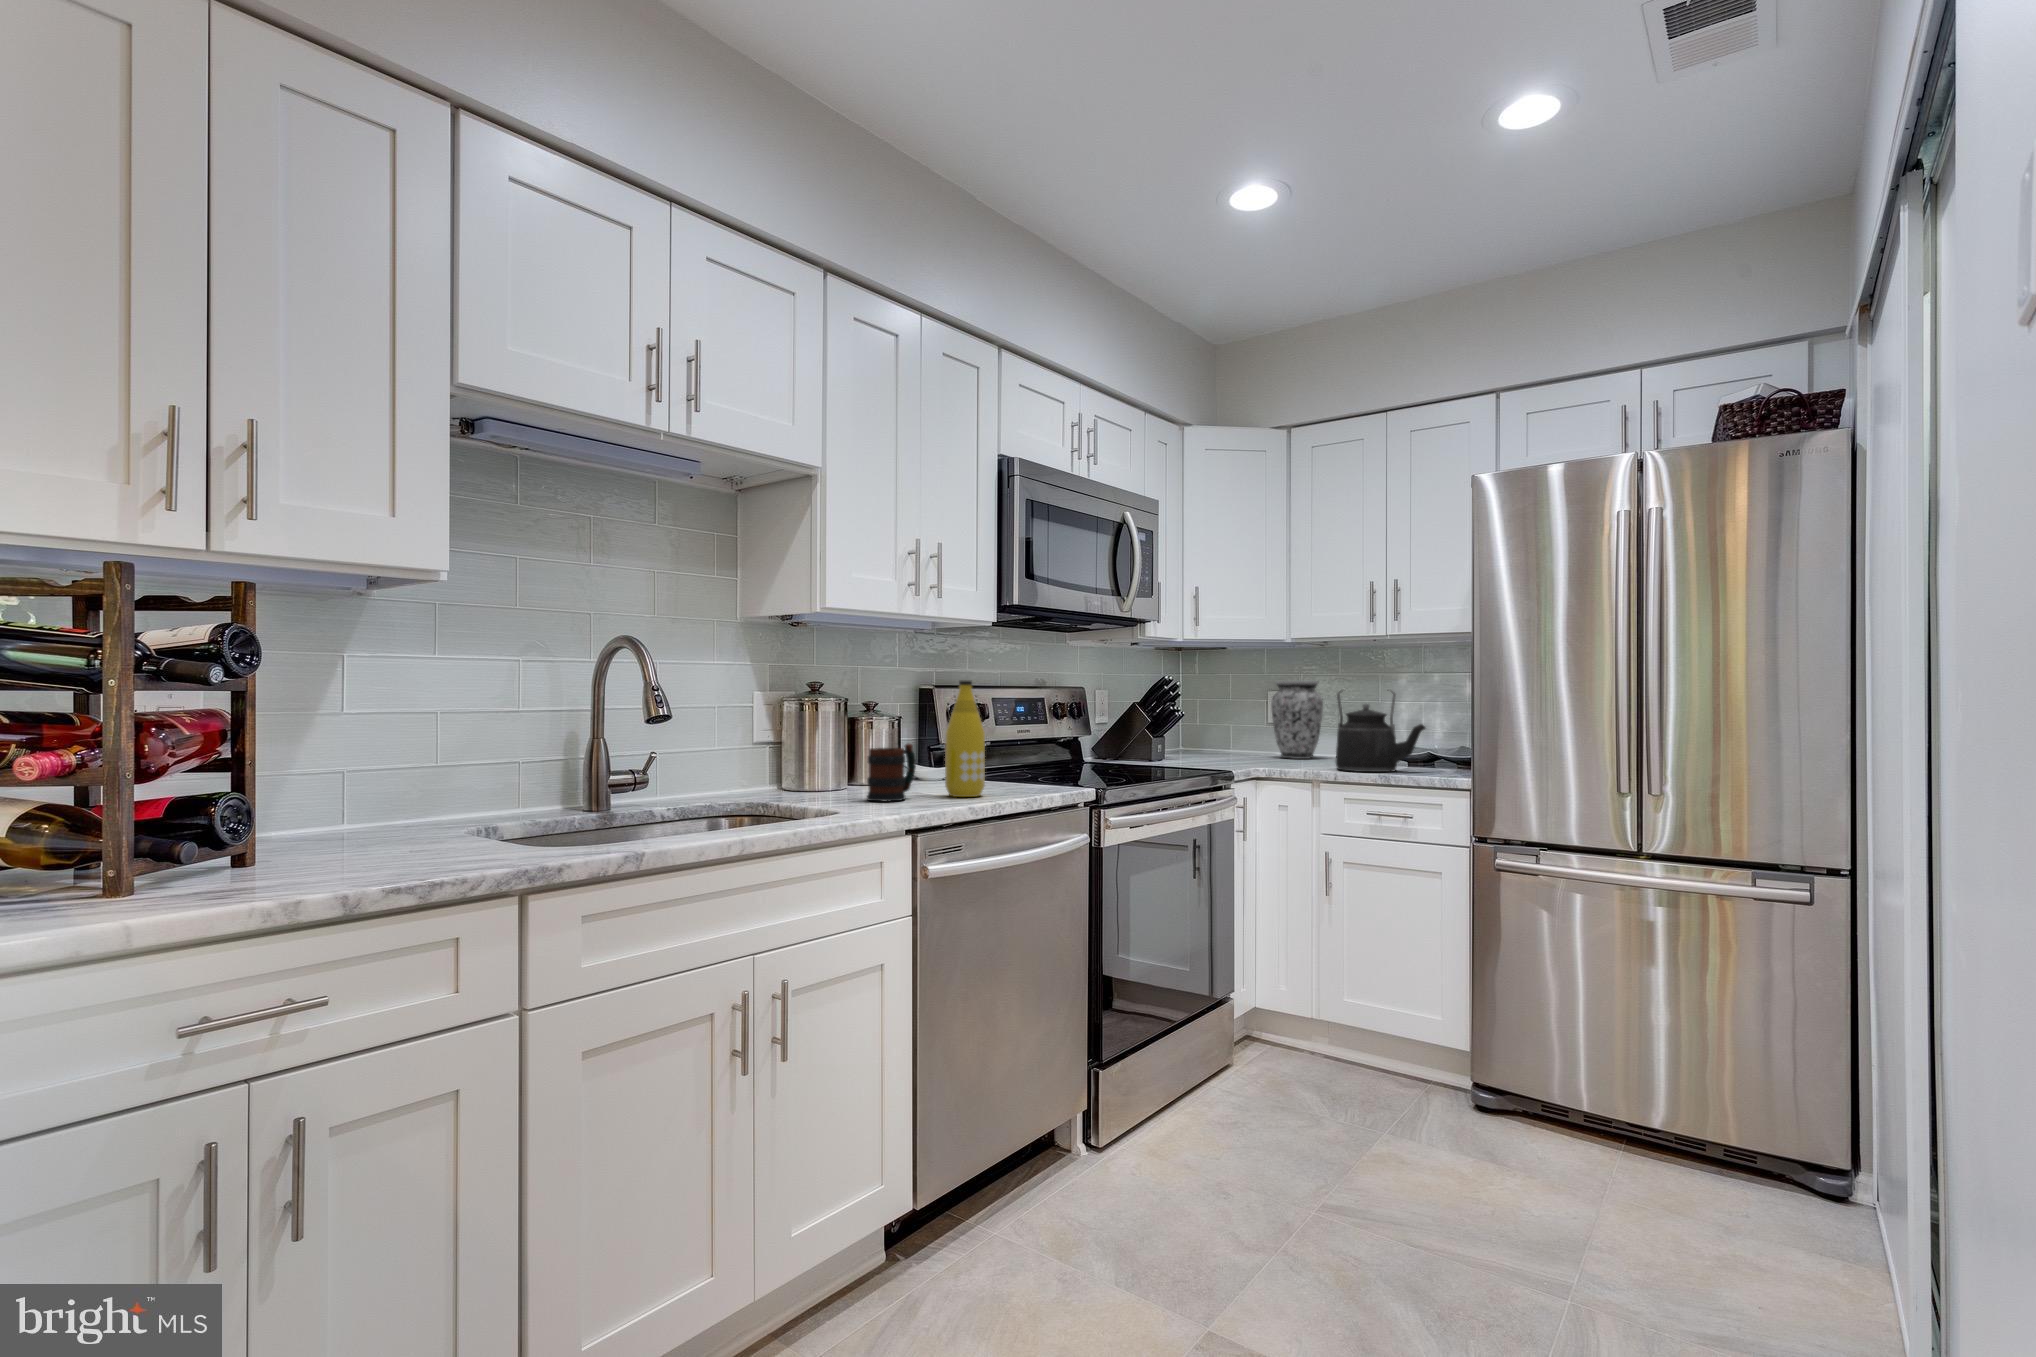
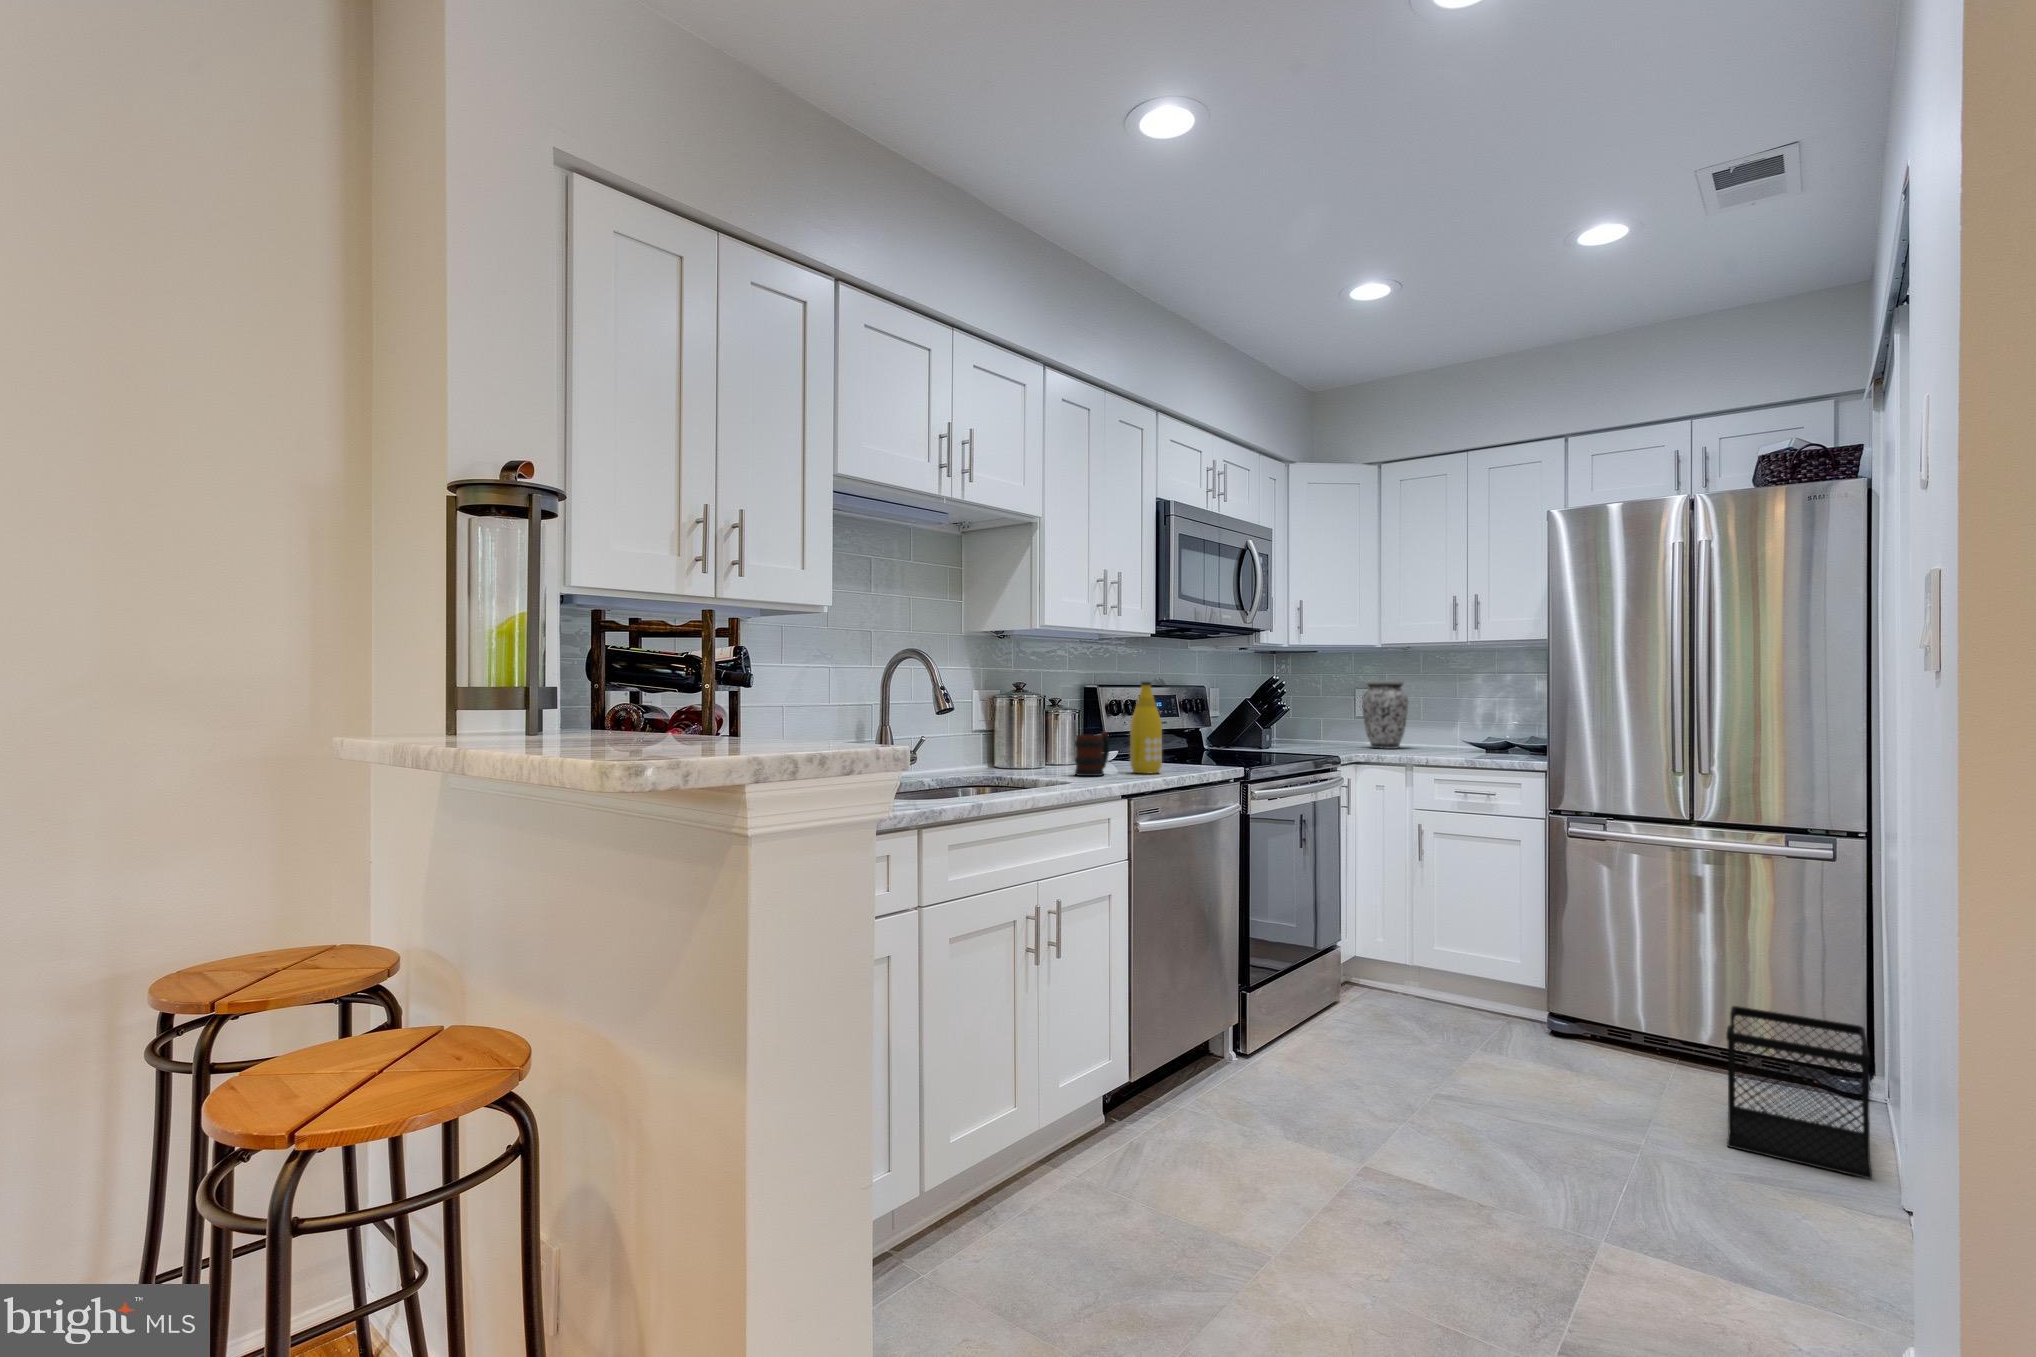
kettle: present [1336,690,1425,772] -> none [1427,689,1506,758]
wastebasket: none [1684,1092,1874,1342] -> present [1726,1006,1872,1179]

